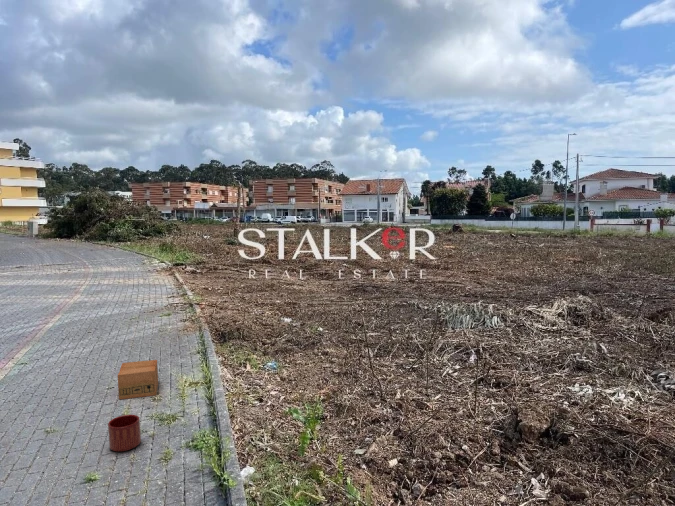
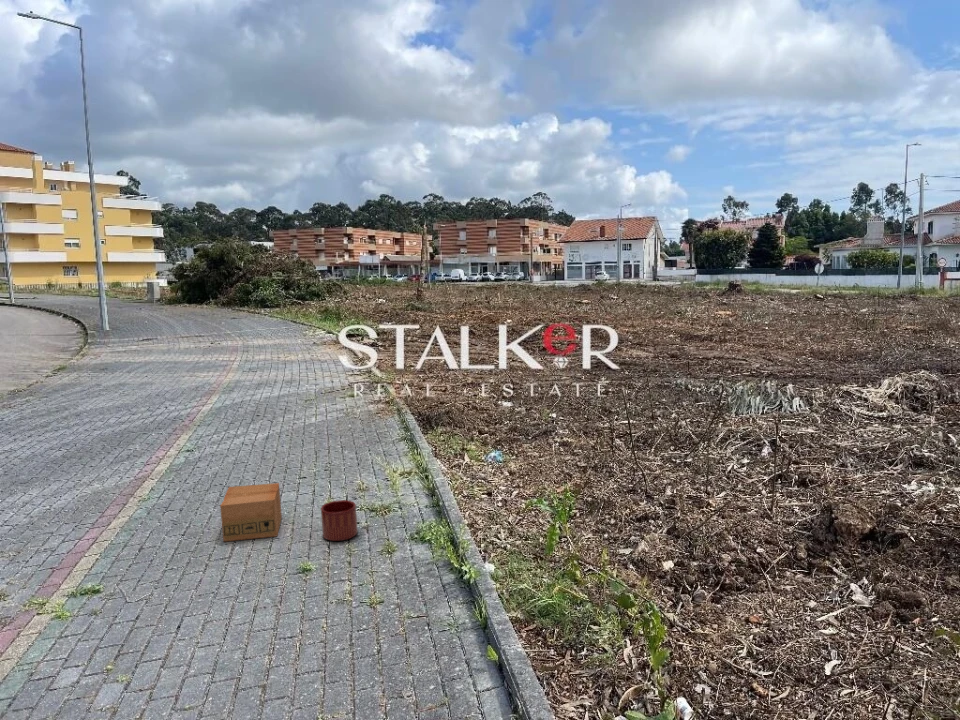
cardboard box: present [118,360,158,399] -> present [220,483,282,541]

